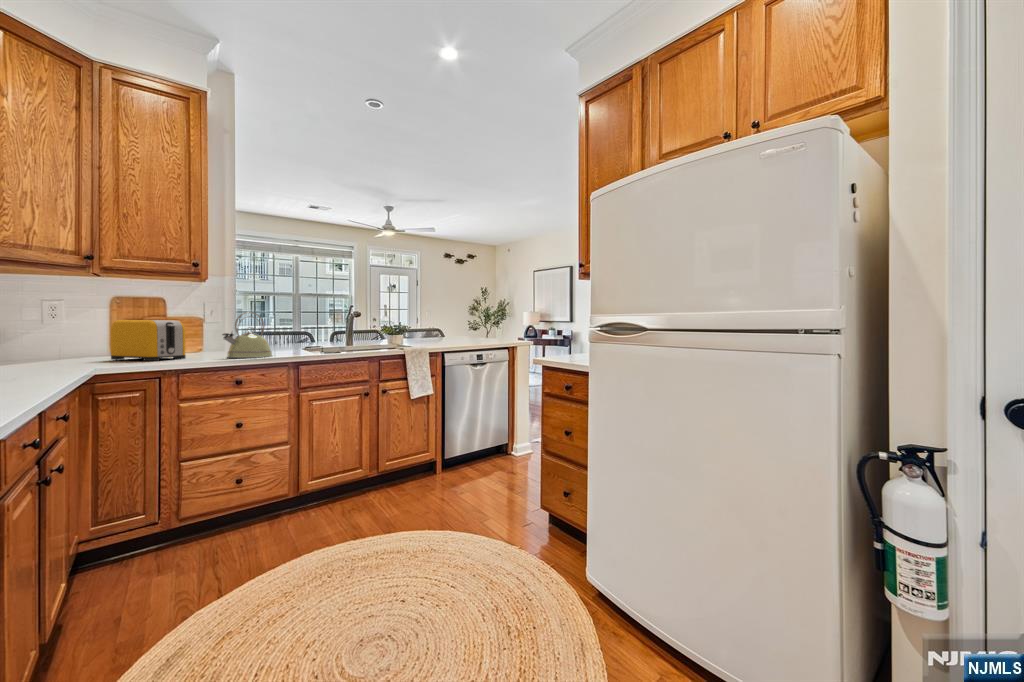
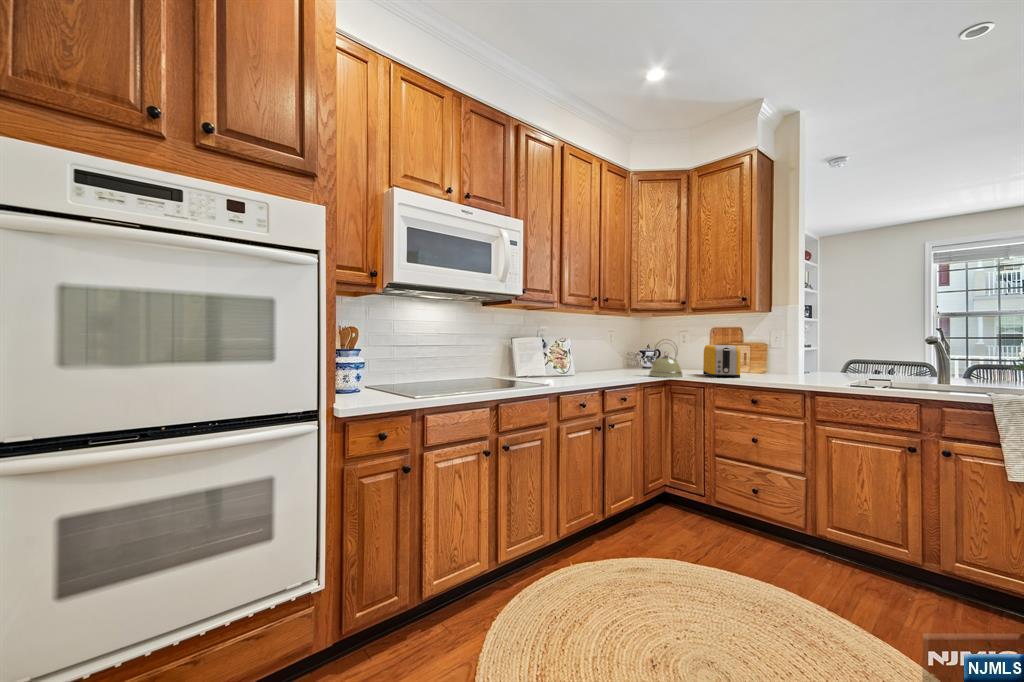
kettle: present [222,312,272,358] -> present [646,339,683,378]

